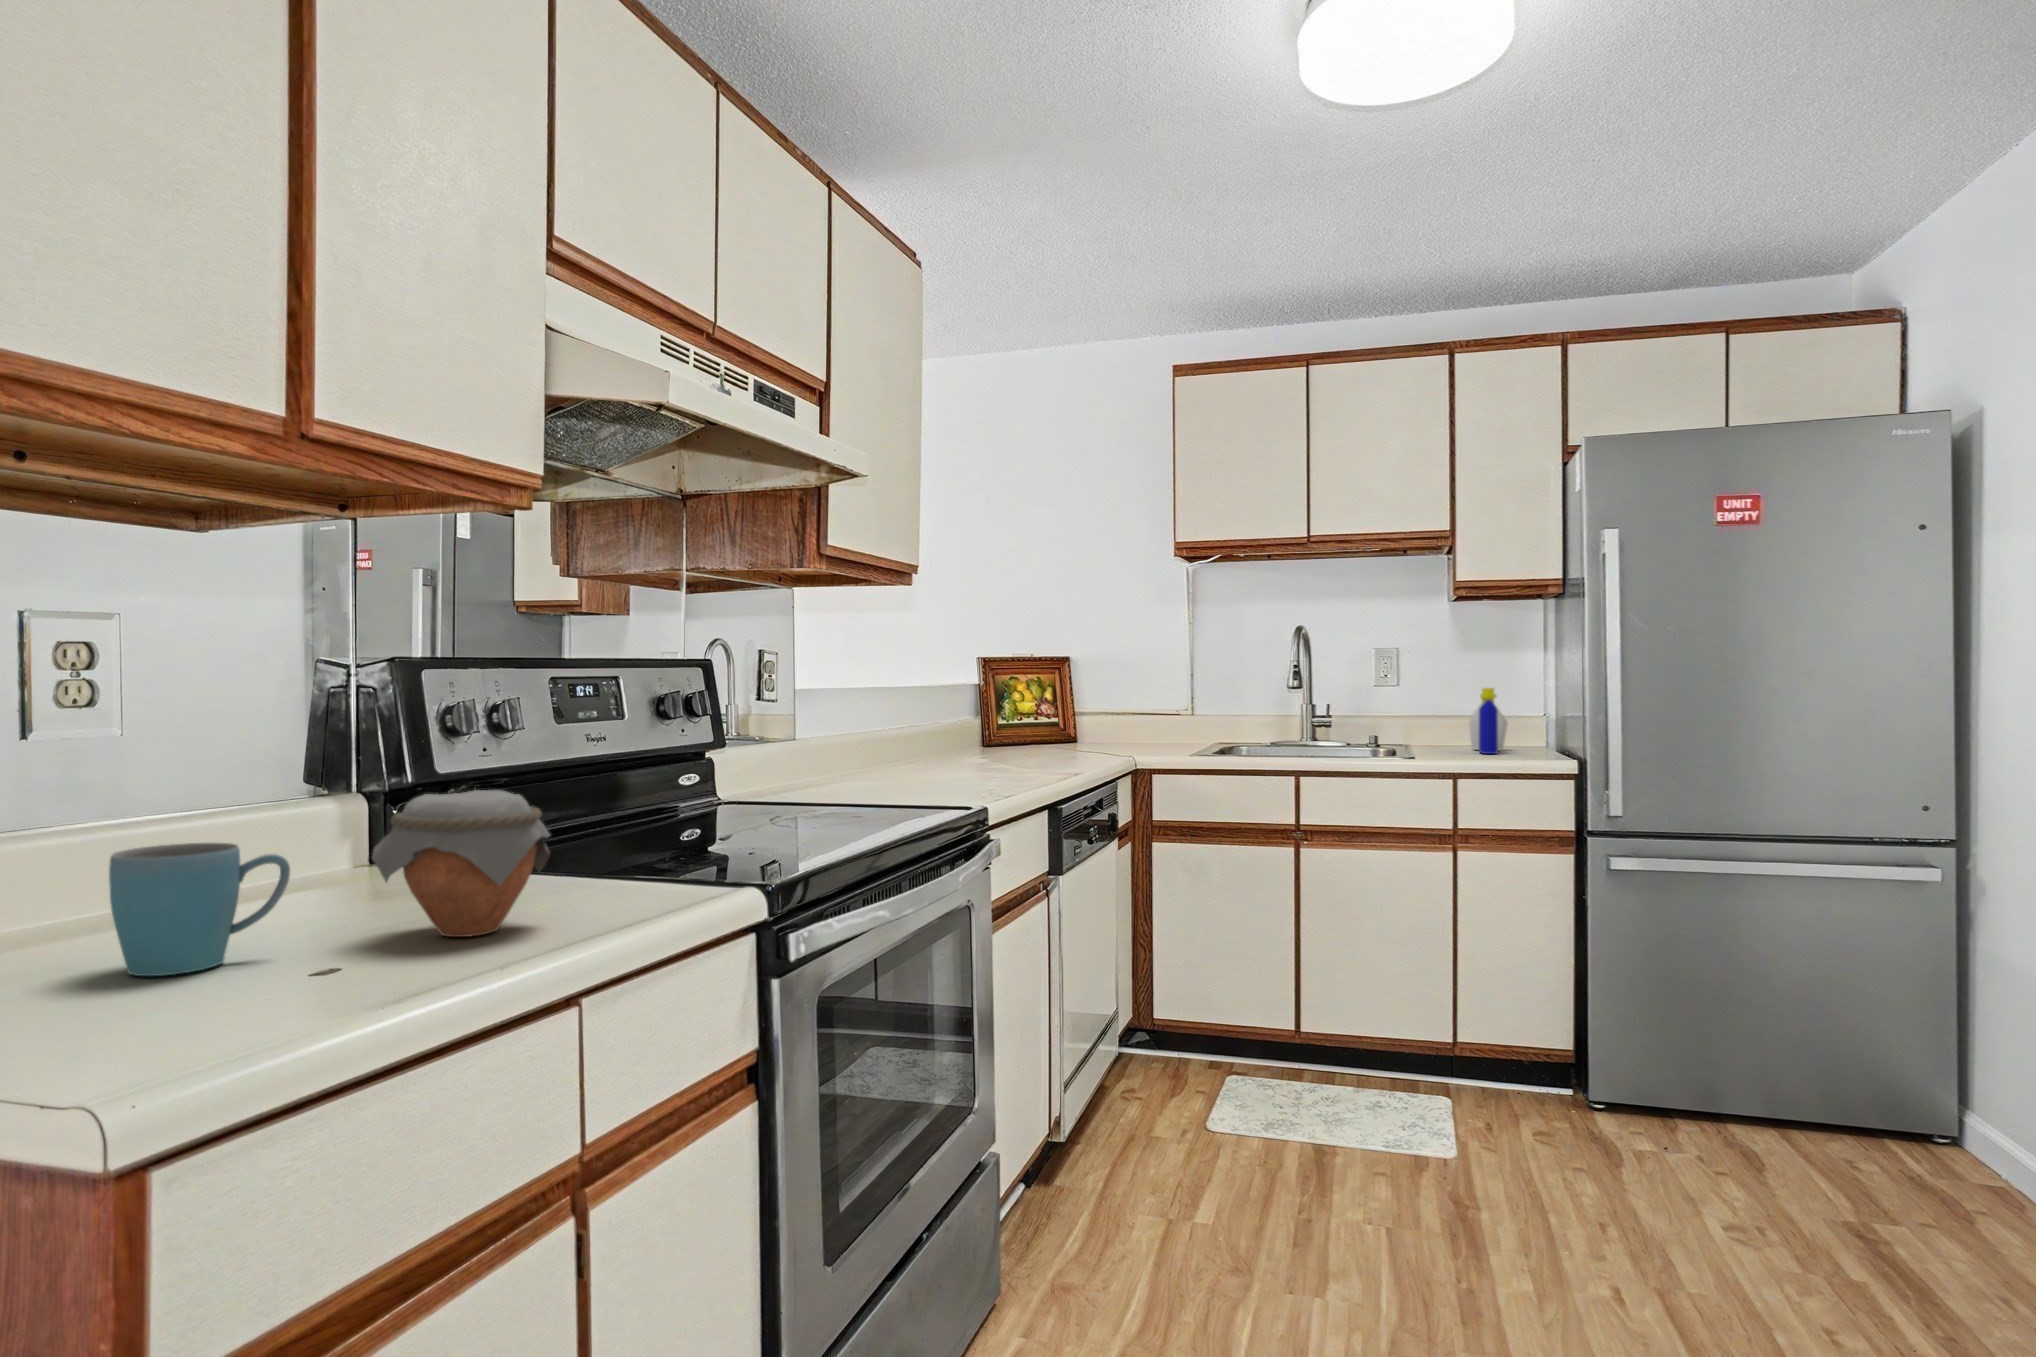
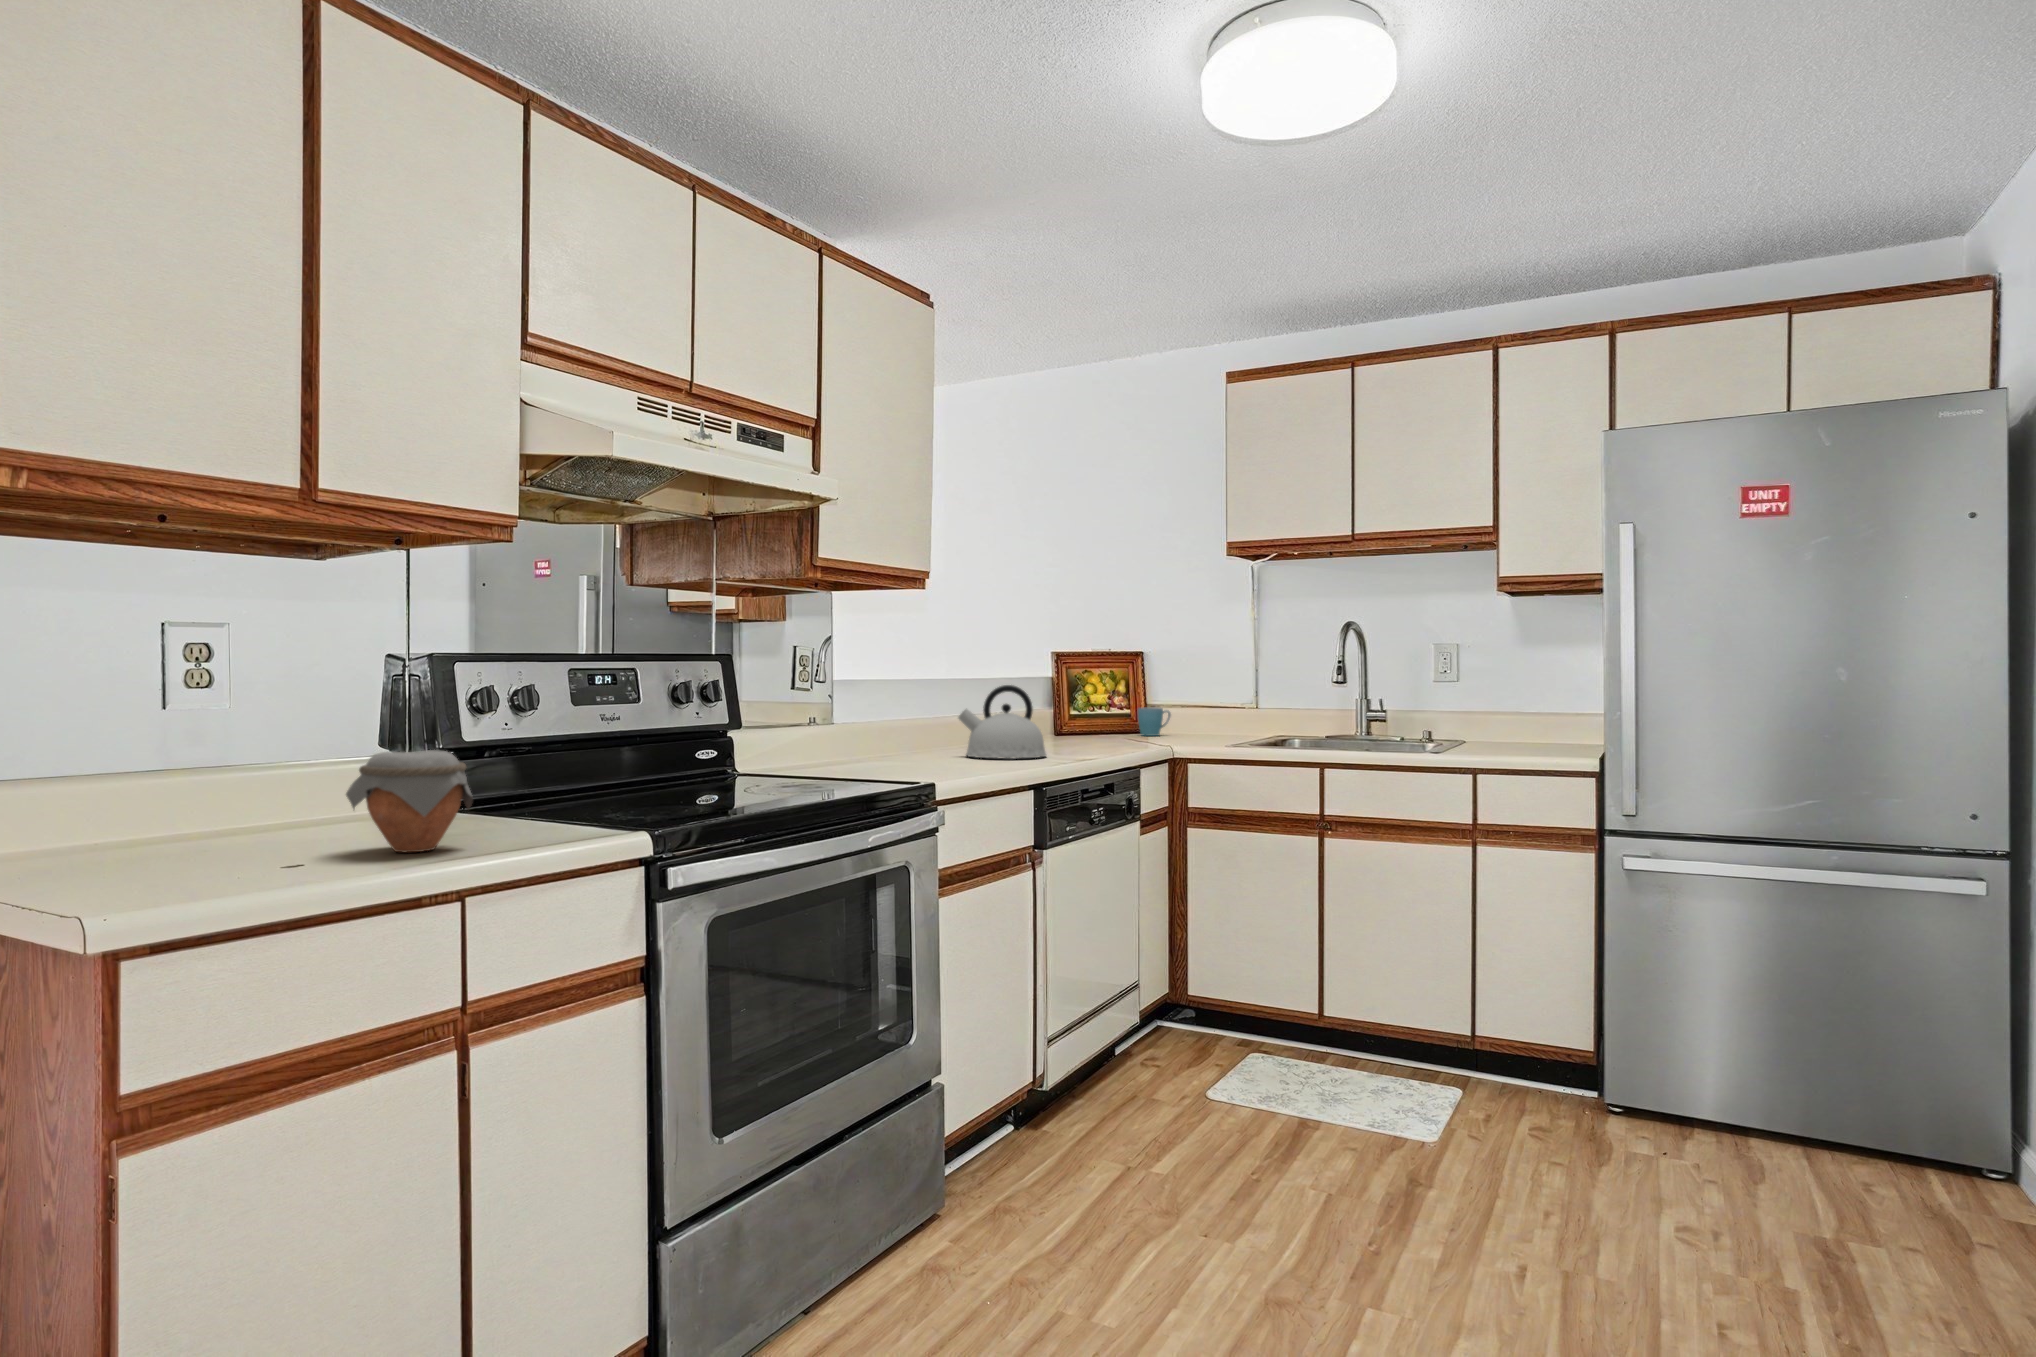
bottle: present [1469,688,1508,754] -> none [1528,685,1570,752]
kettle: none [928,692,1027,774] -> present [958,685,1046,759]
mug: present [109,843,290,976] -> present [1138,707,1171,736]

